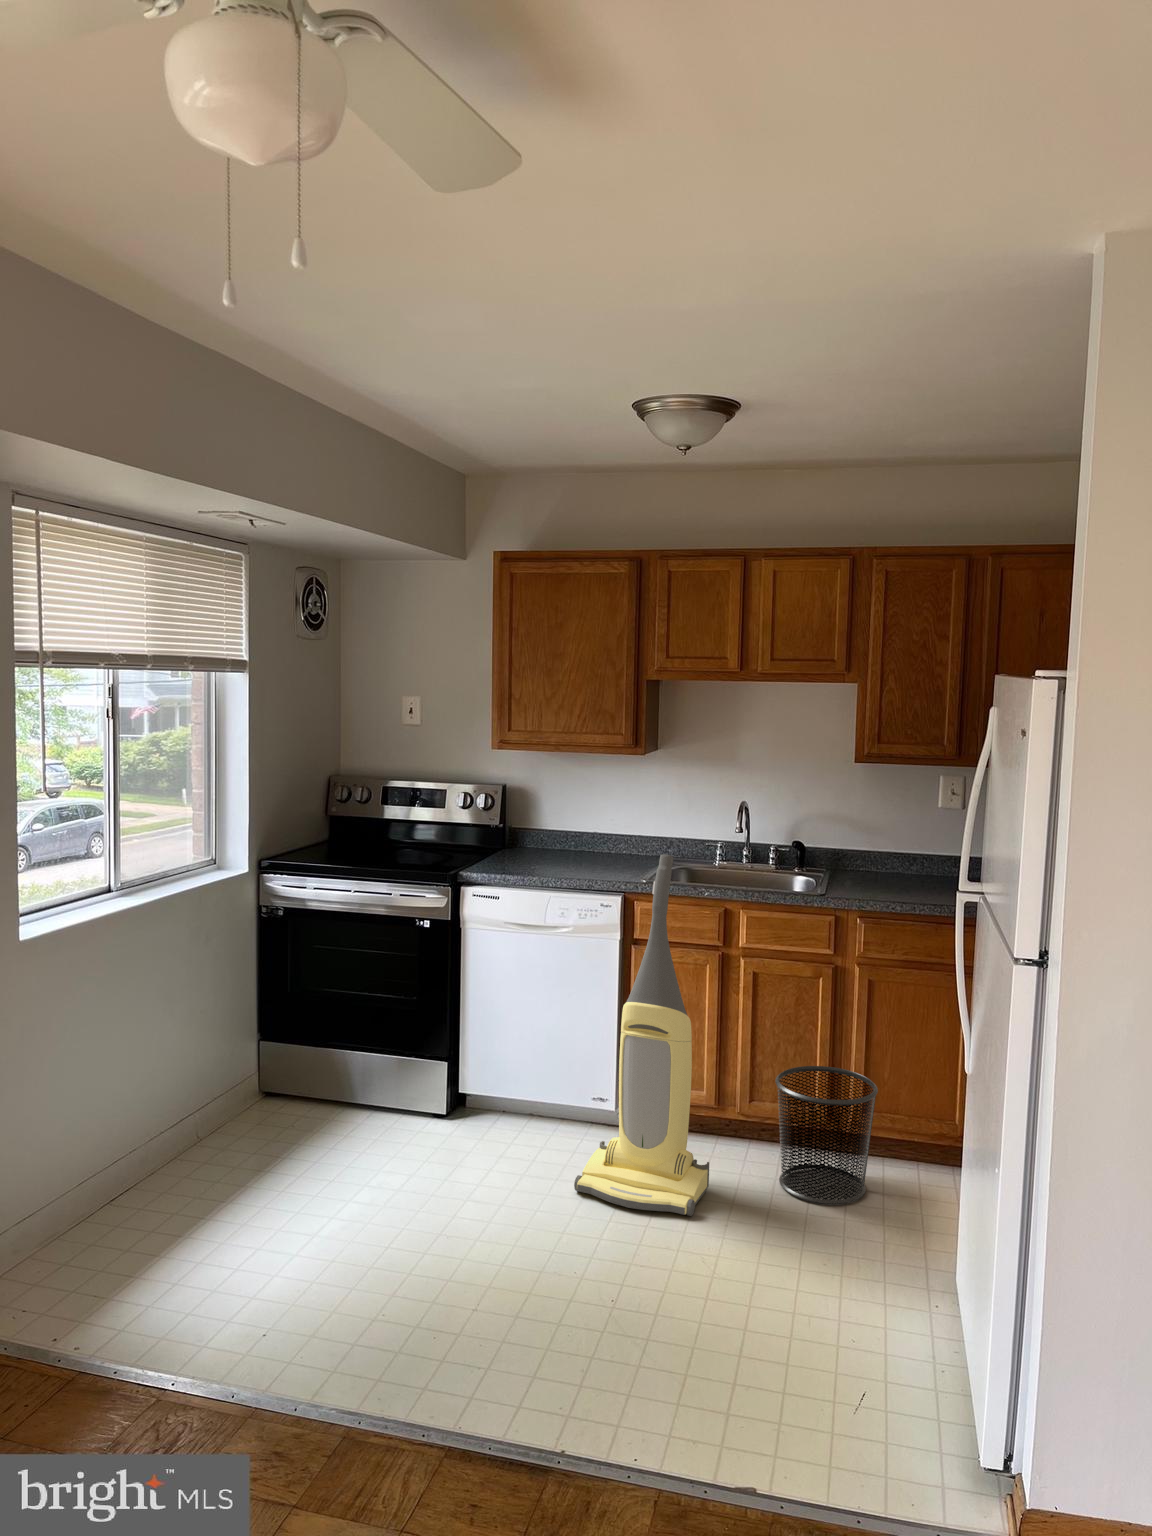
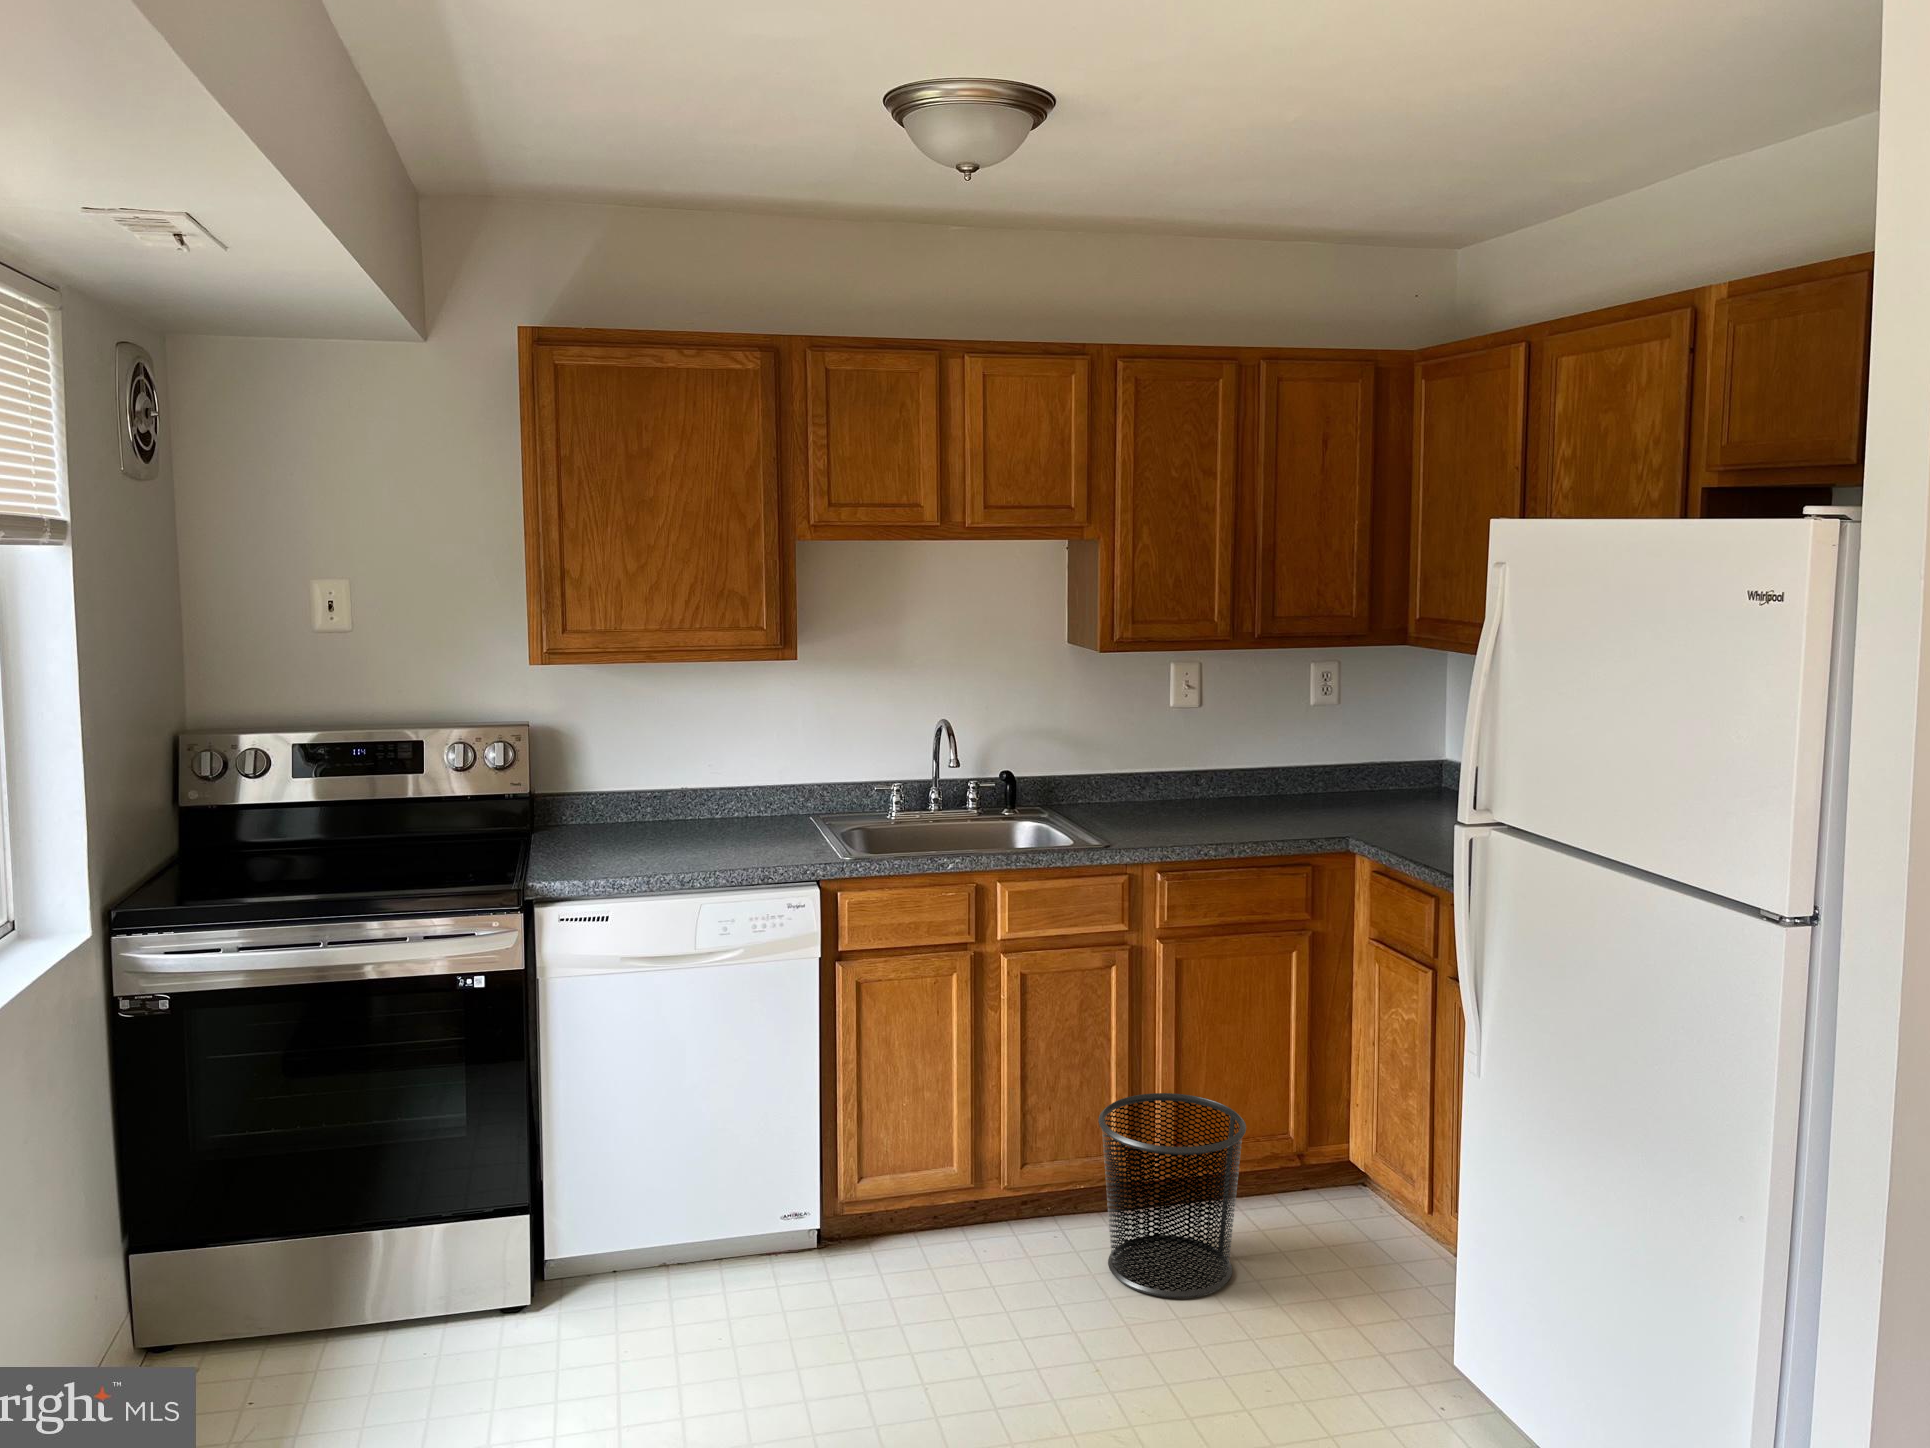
vacuum cleaner: present [574,854,709,1216] -> none [858,815,1058,1387]

